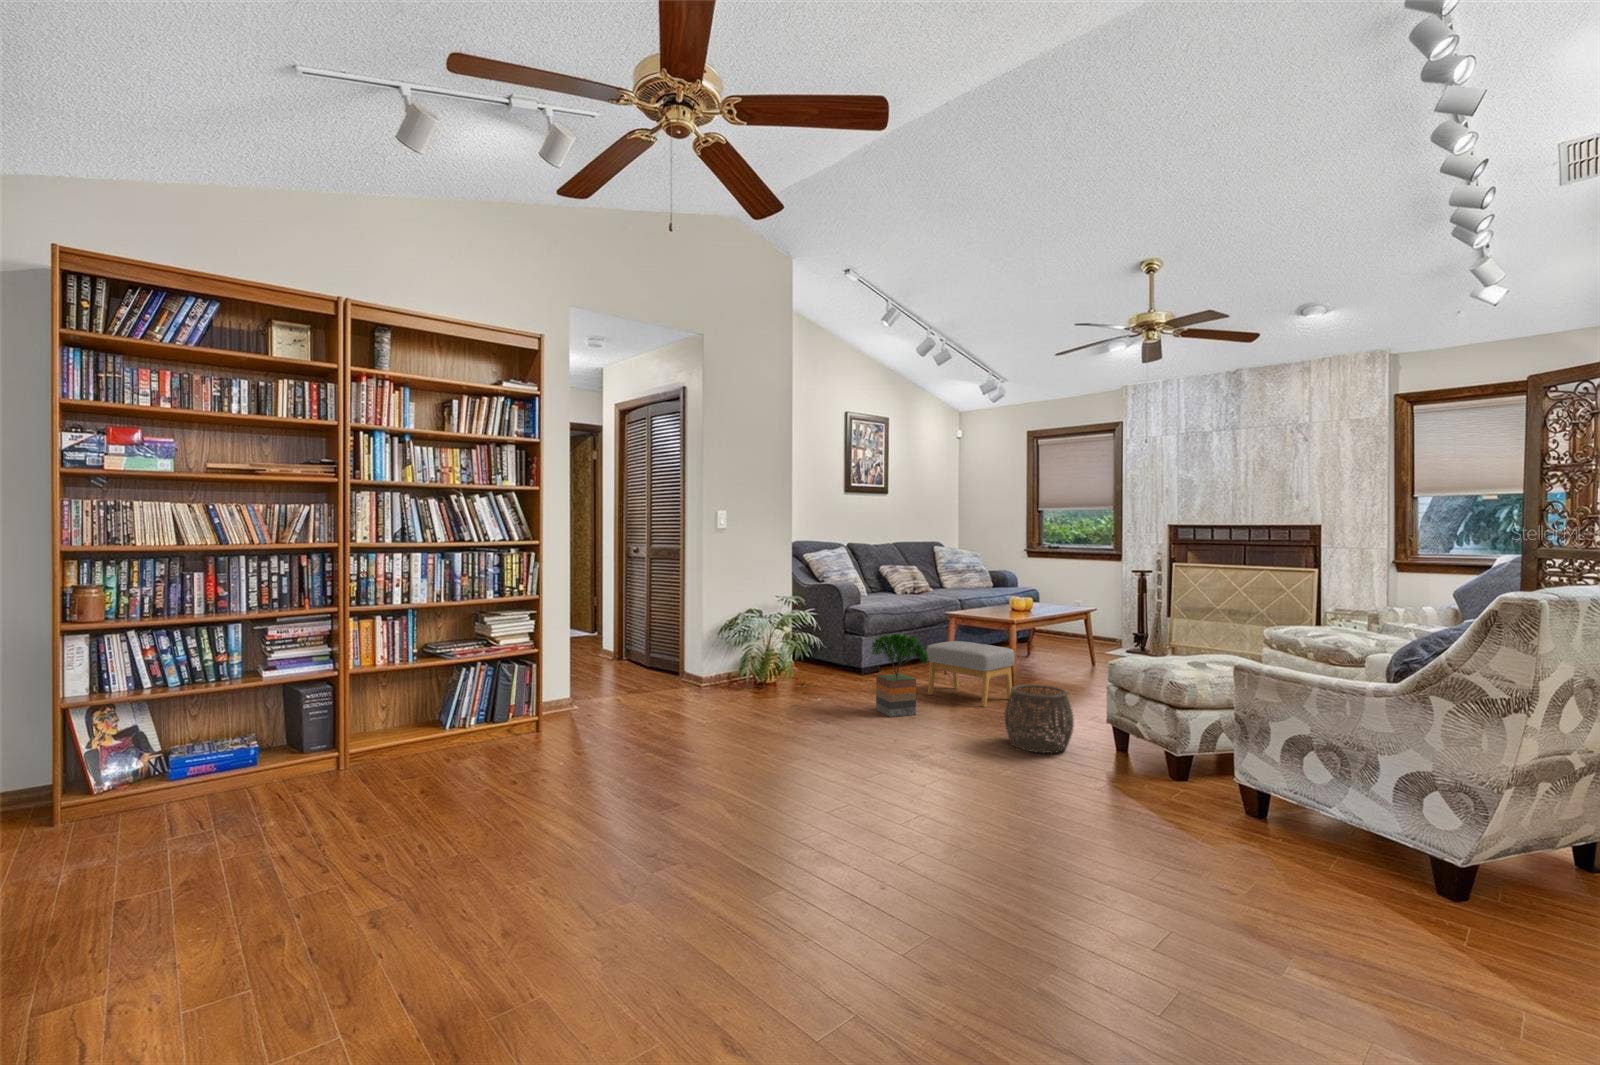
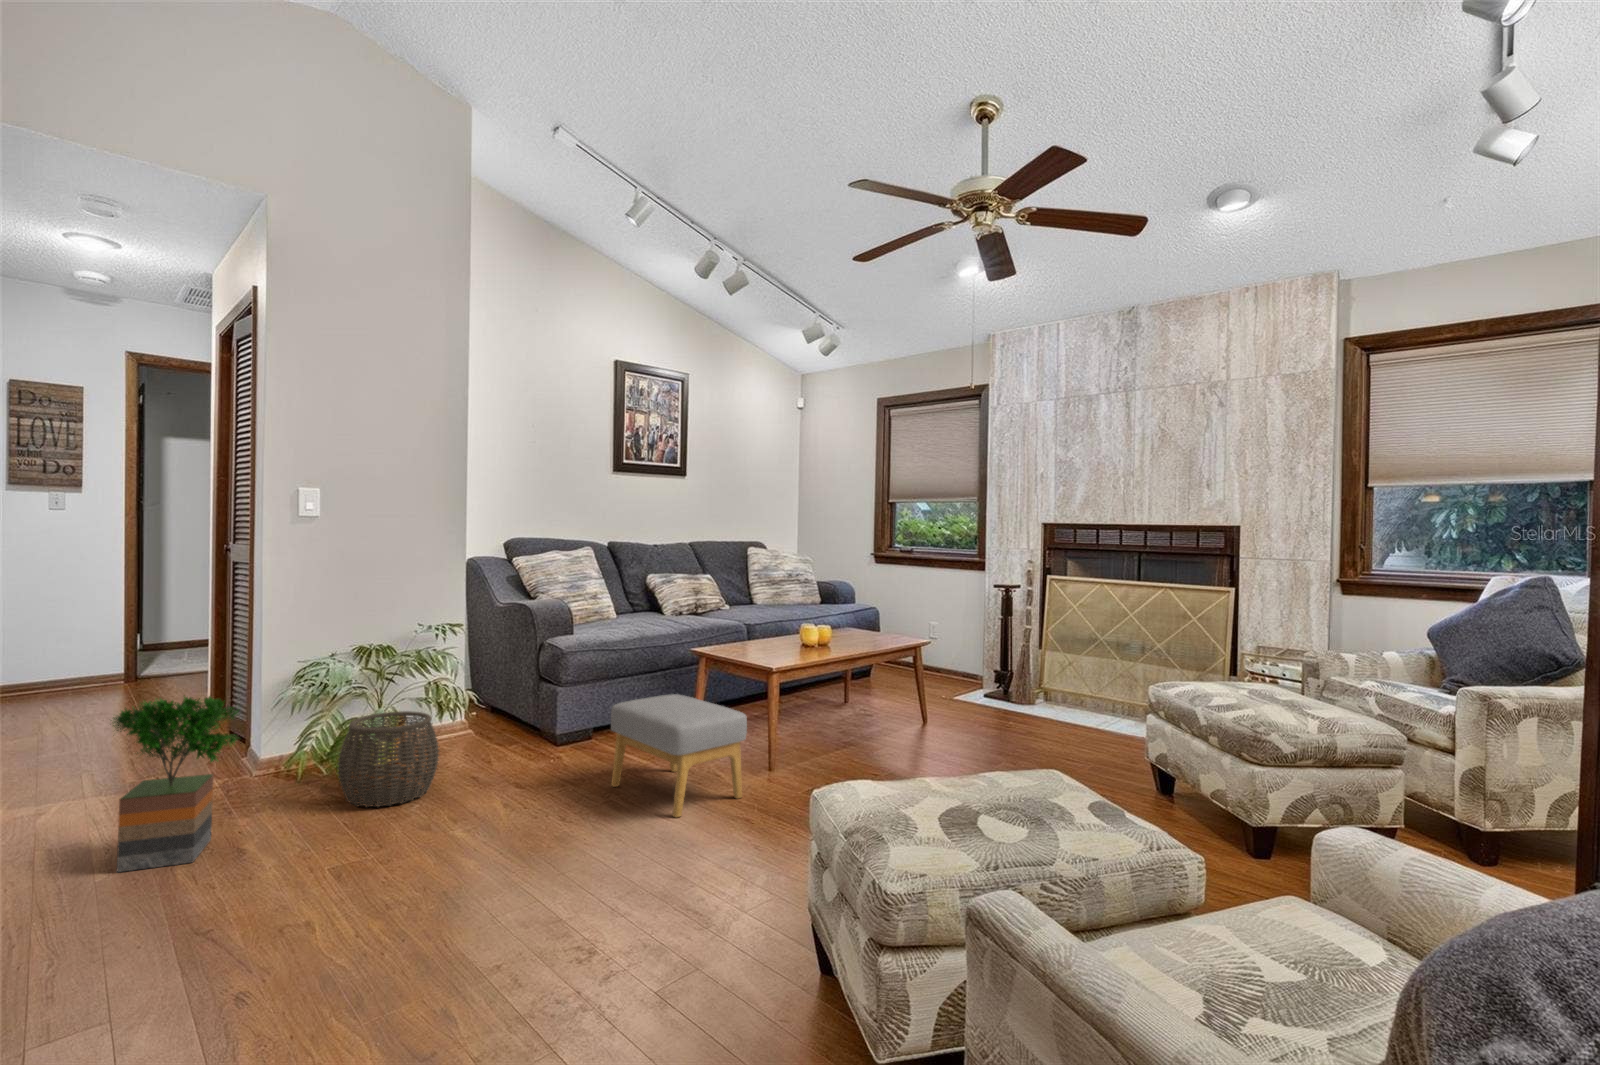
potted tree: present [872,634,929,717] -> present [113,697,238,872]
woven basket: present [1005,684,1074,753] -> present [338,711,439,807]

